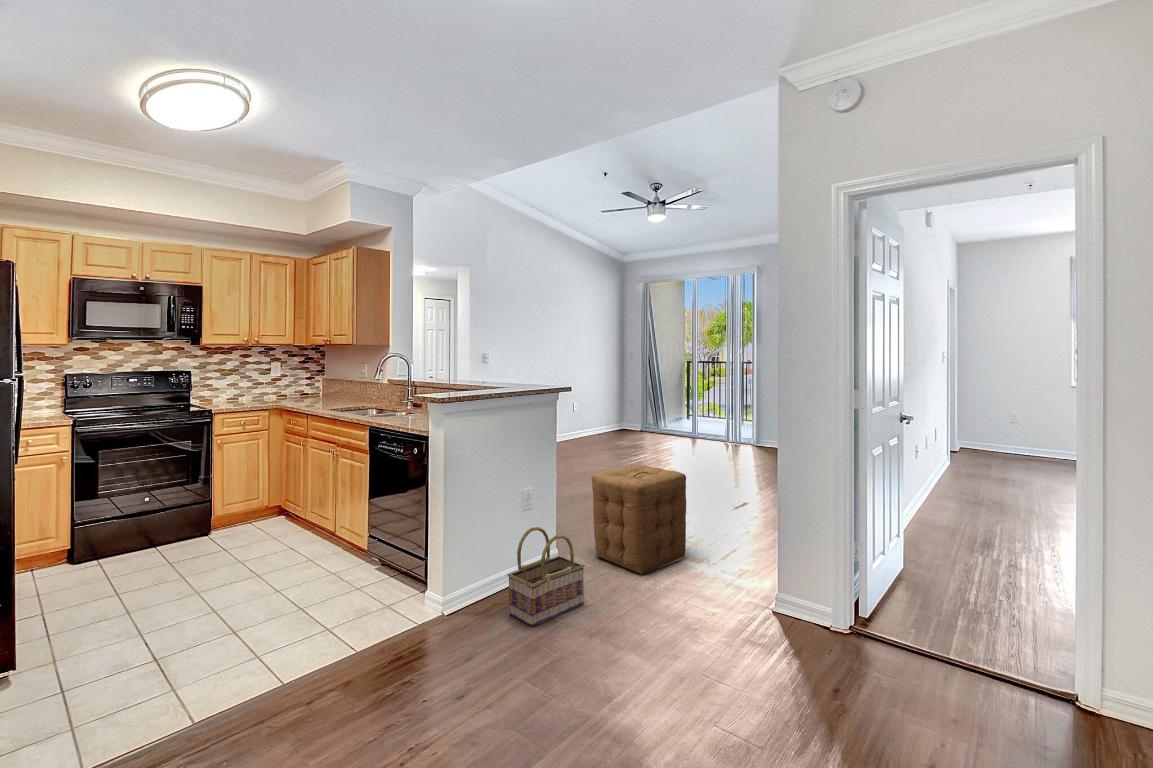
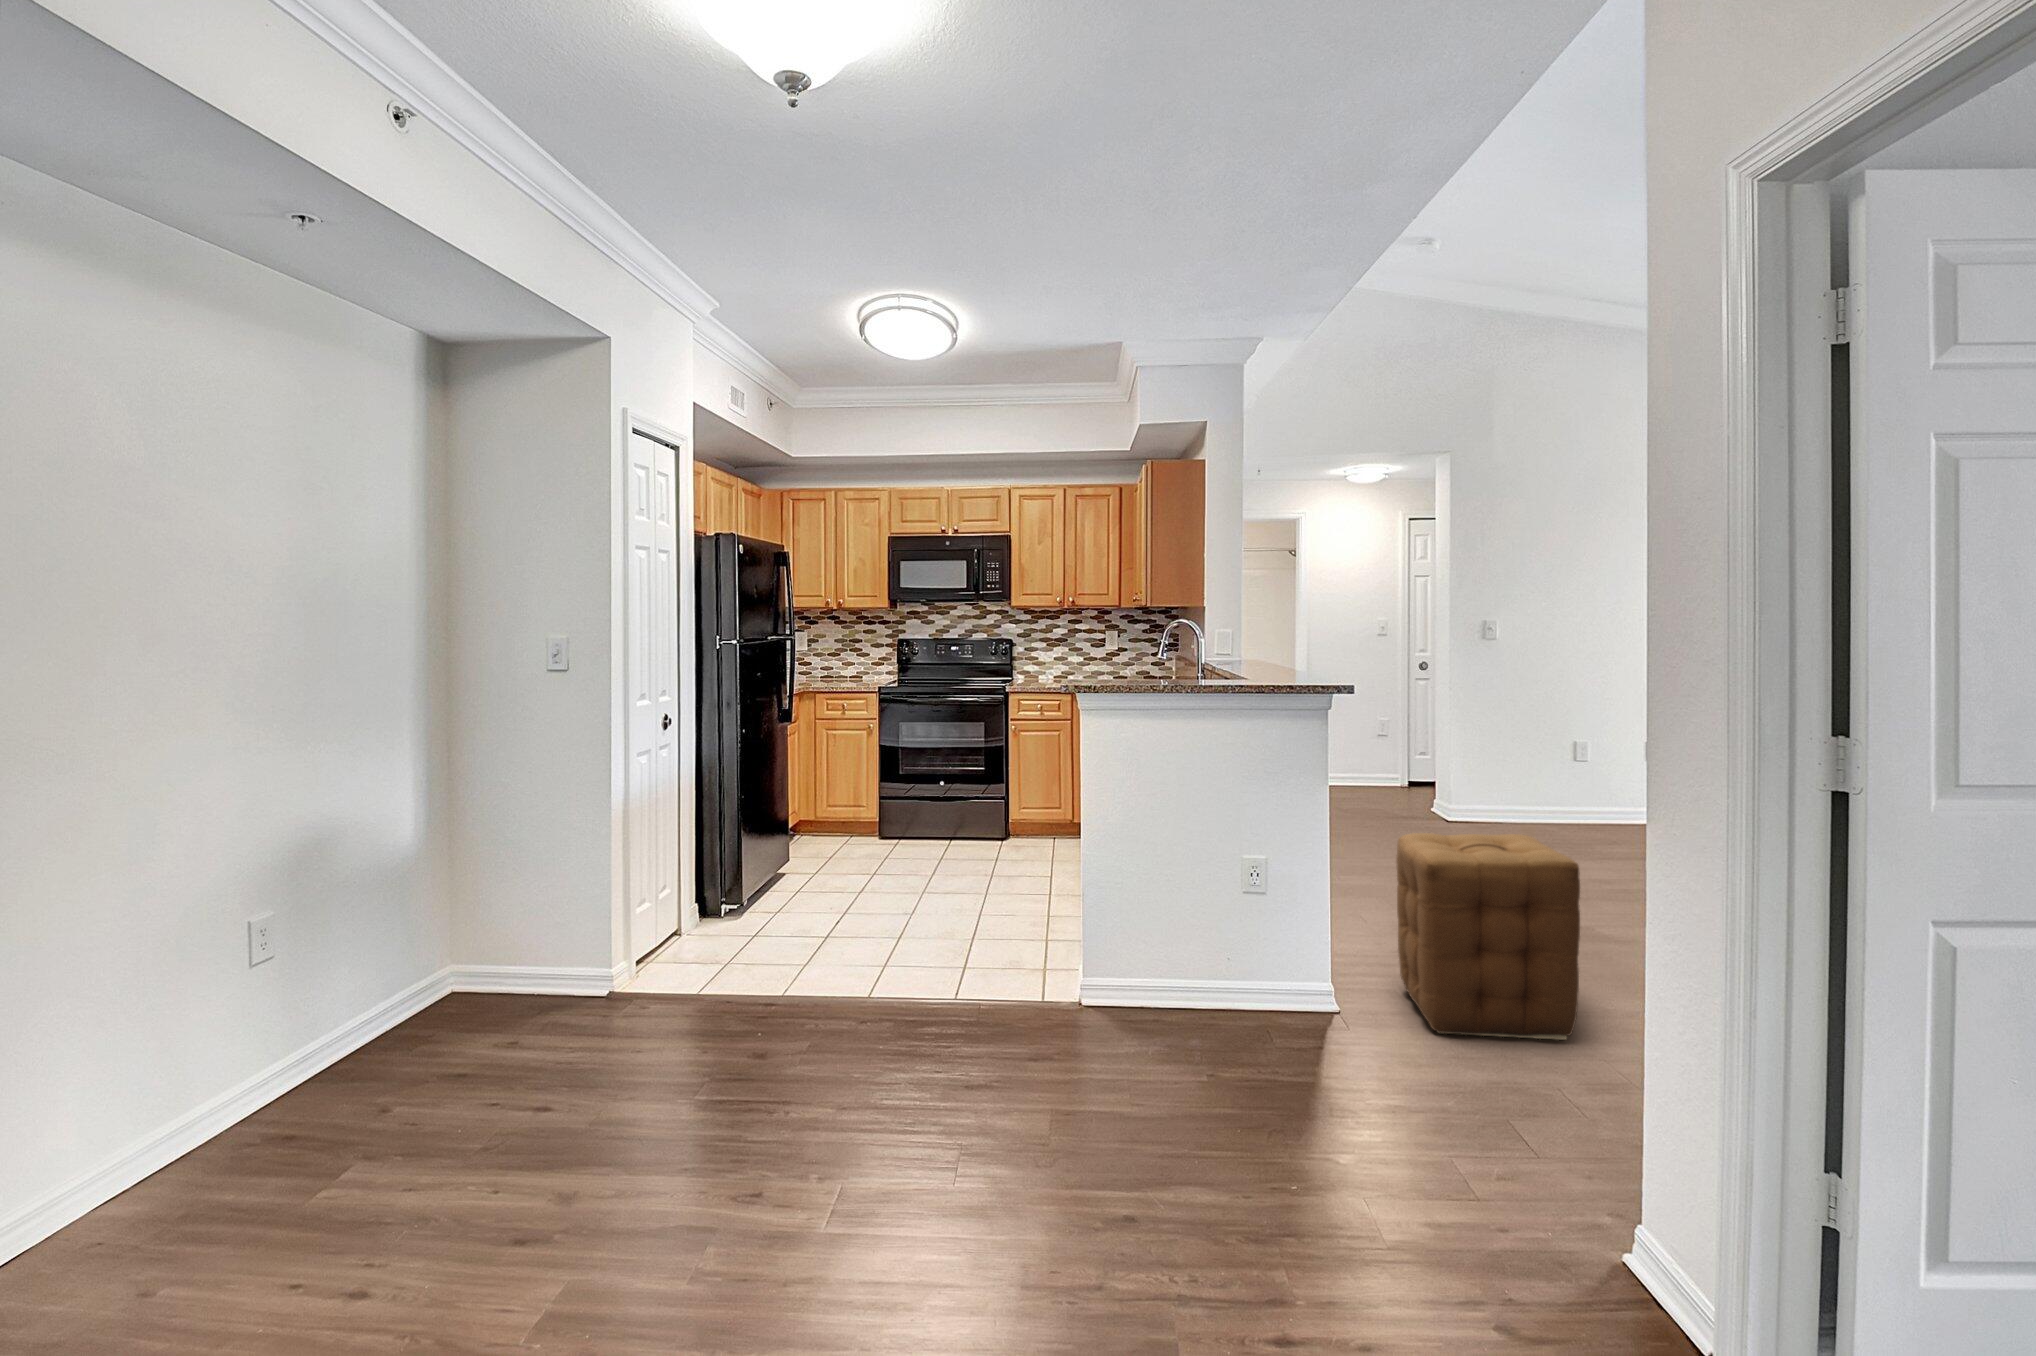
basket: present [508,527,584,626] -> none [1151,886,1272,1033]

